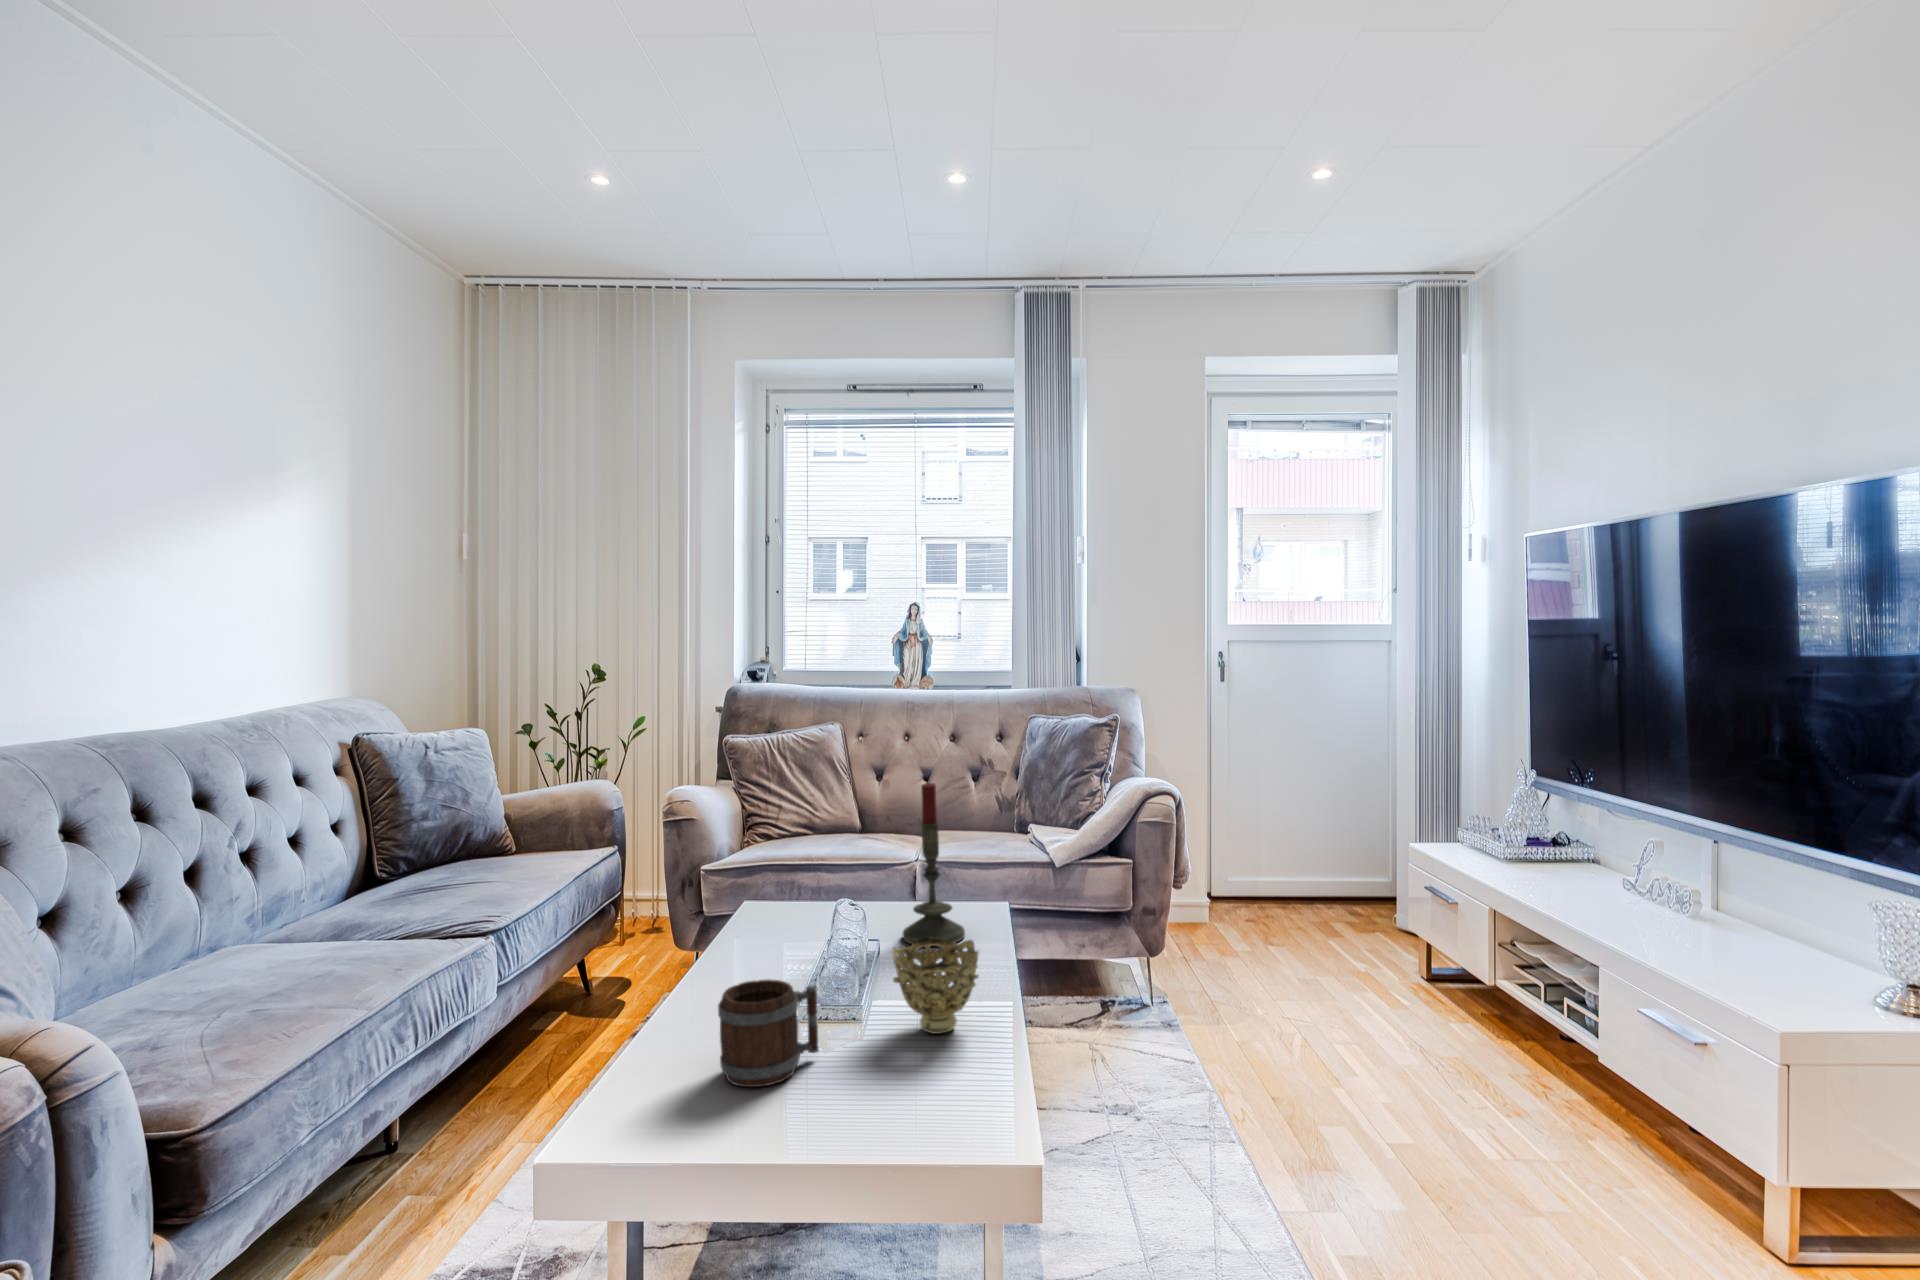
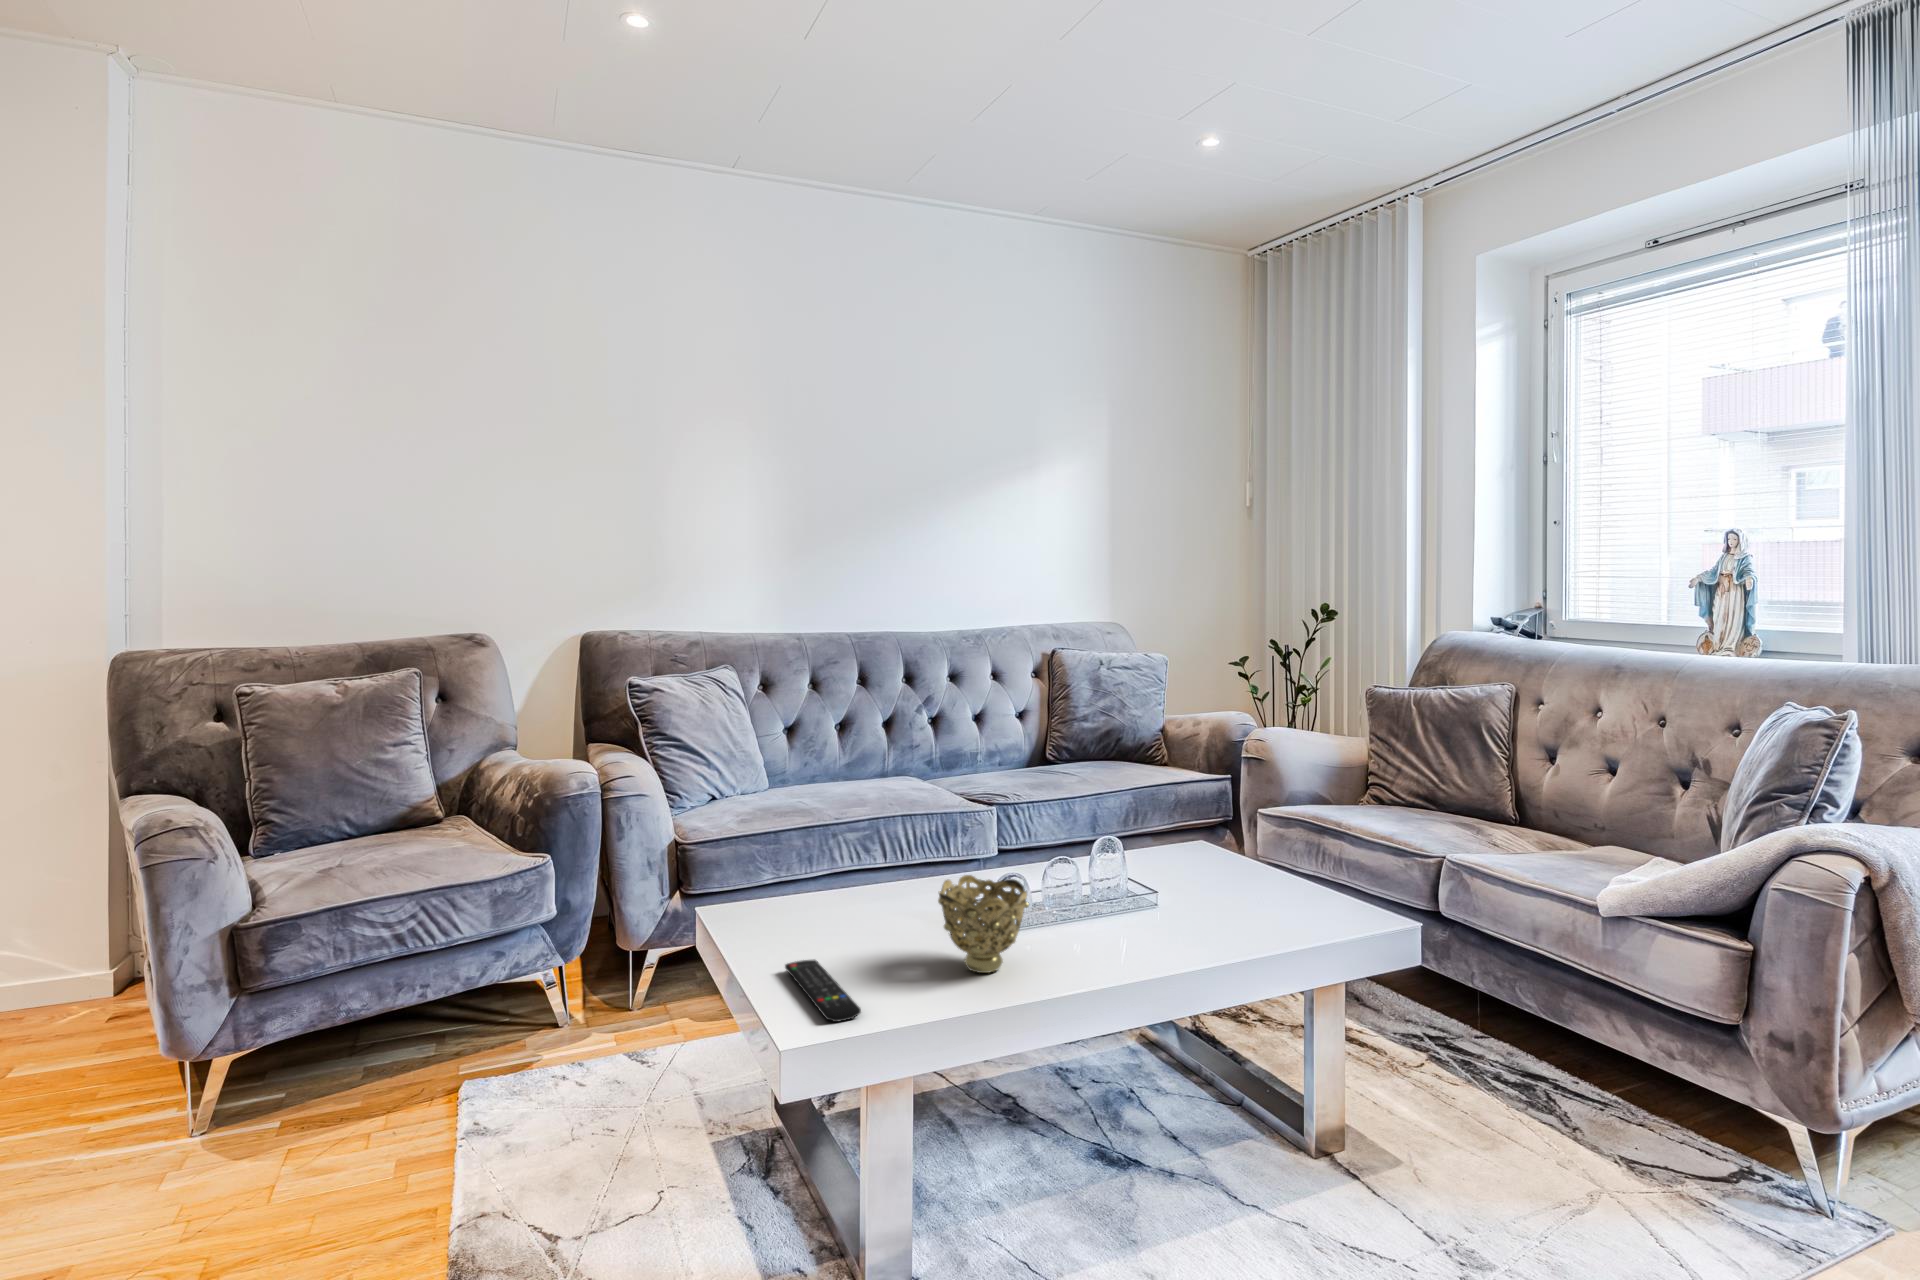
candle: present [903,782,965,944] -> none [1176,734,1249,926]
mug: present [718,980,819,1087] -> none [804,860,883,947]
remote control: none [826,1087,992,1108] -> present [785,960,861,1022]

